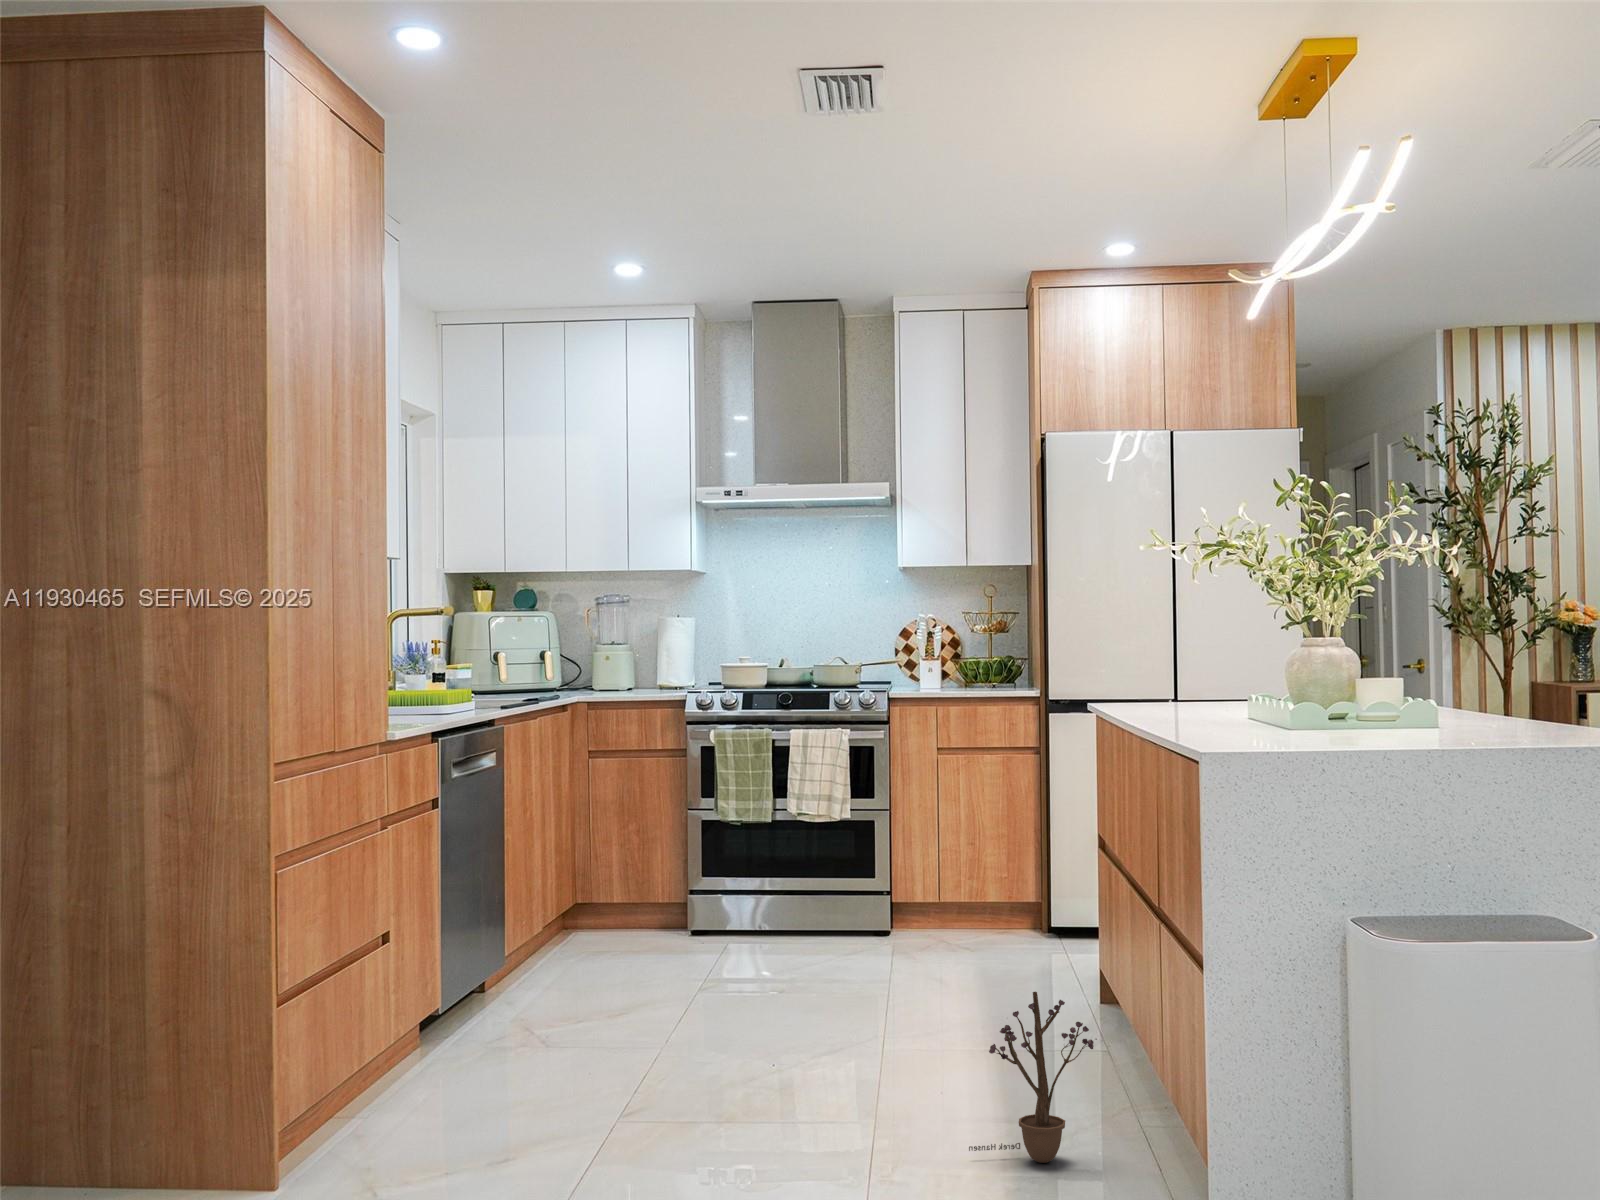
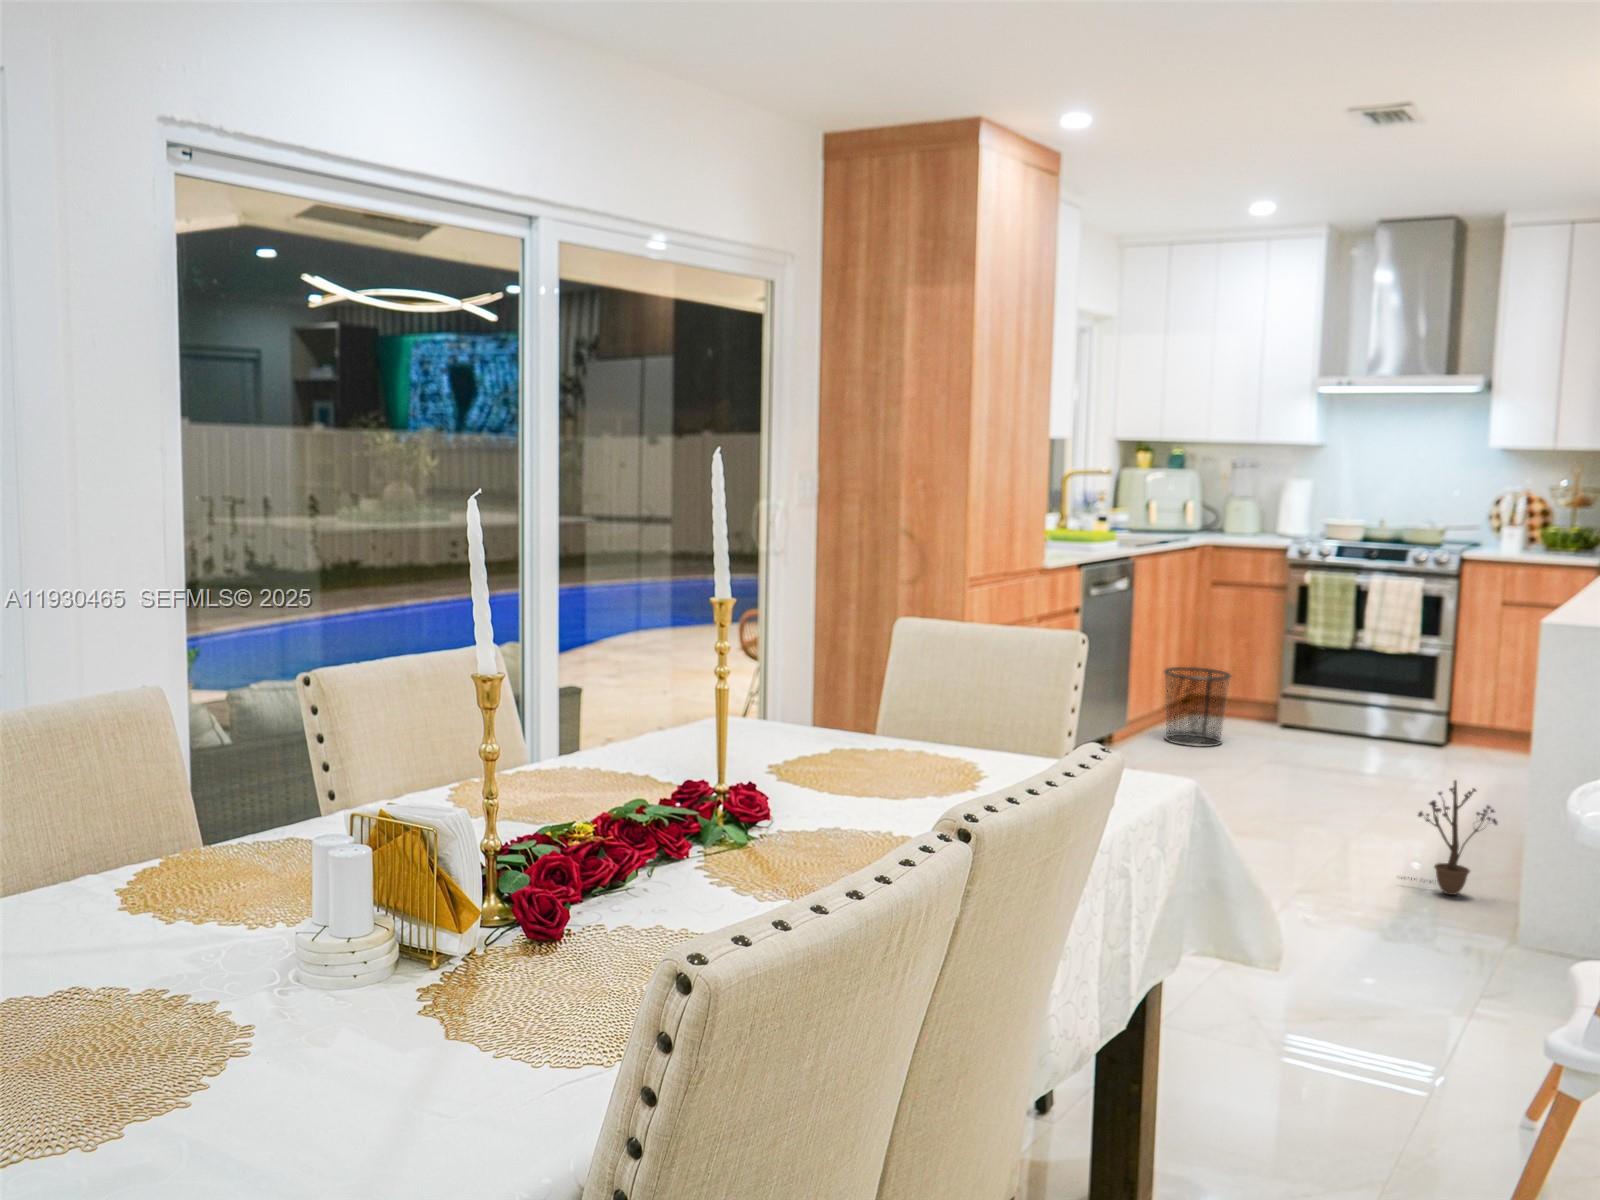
waste bin: none [546,869,638,981] -> present [1164,667,1232,747]

